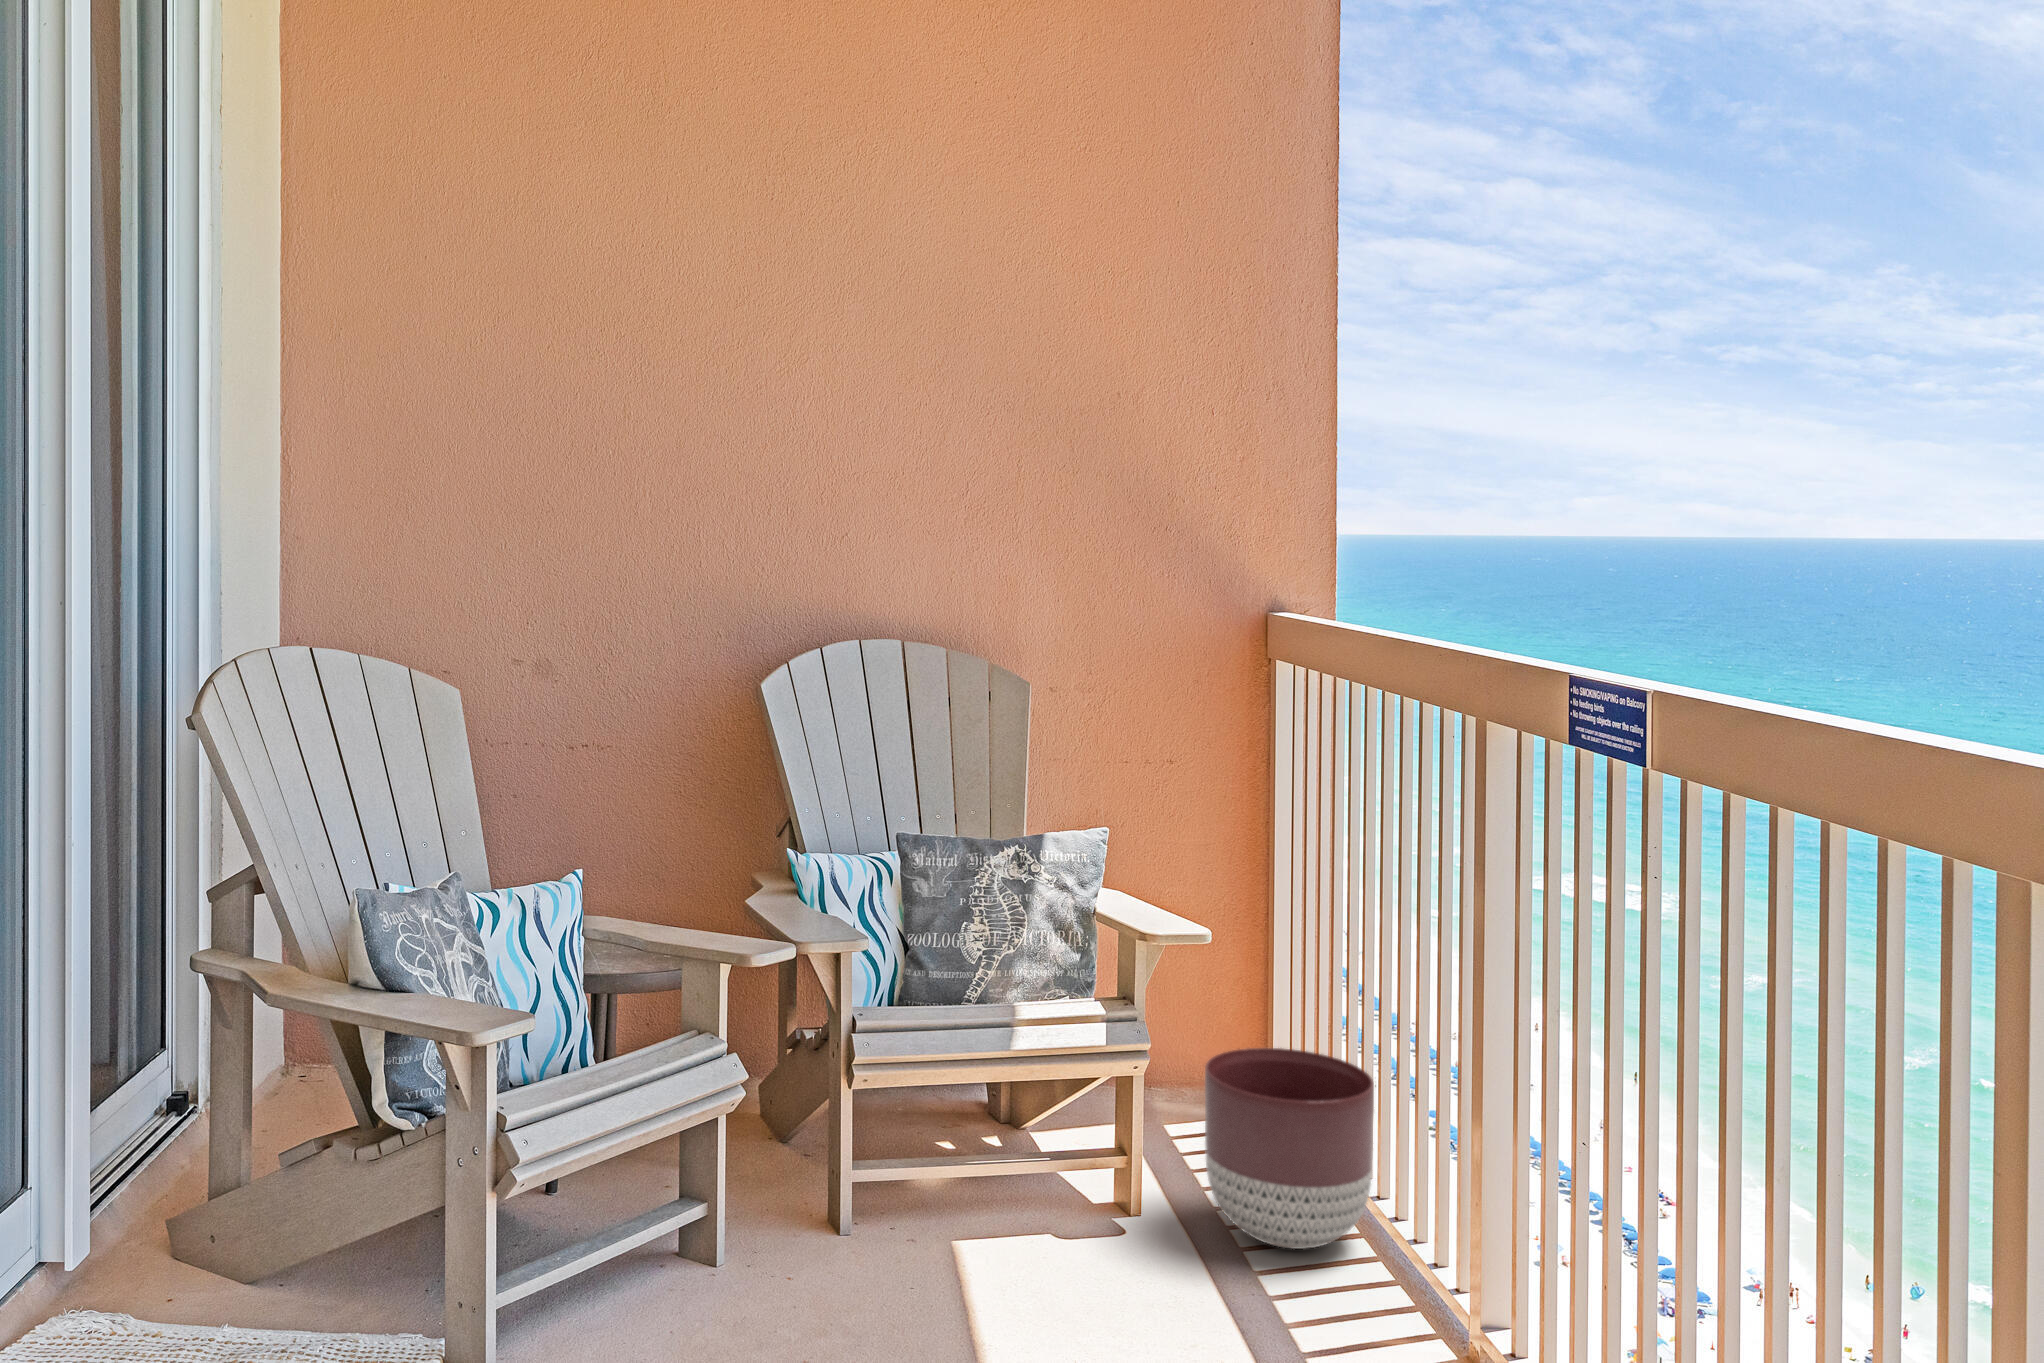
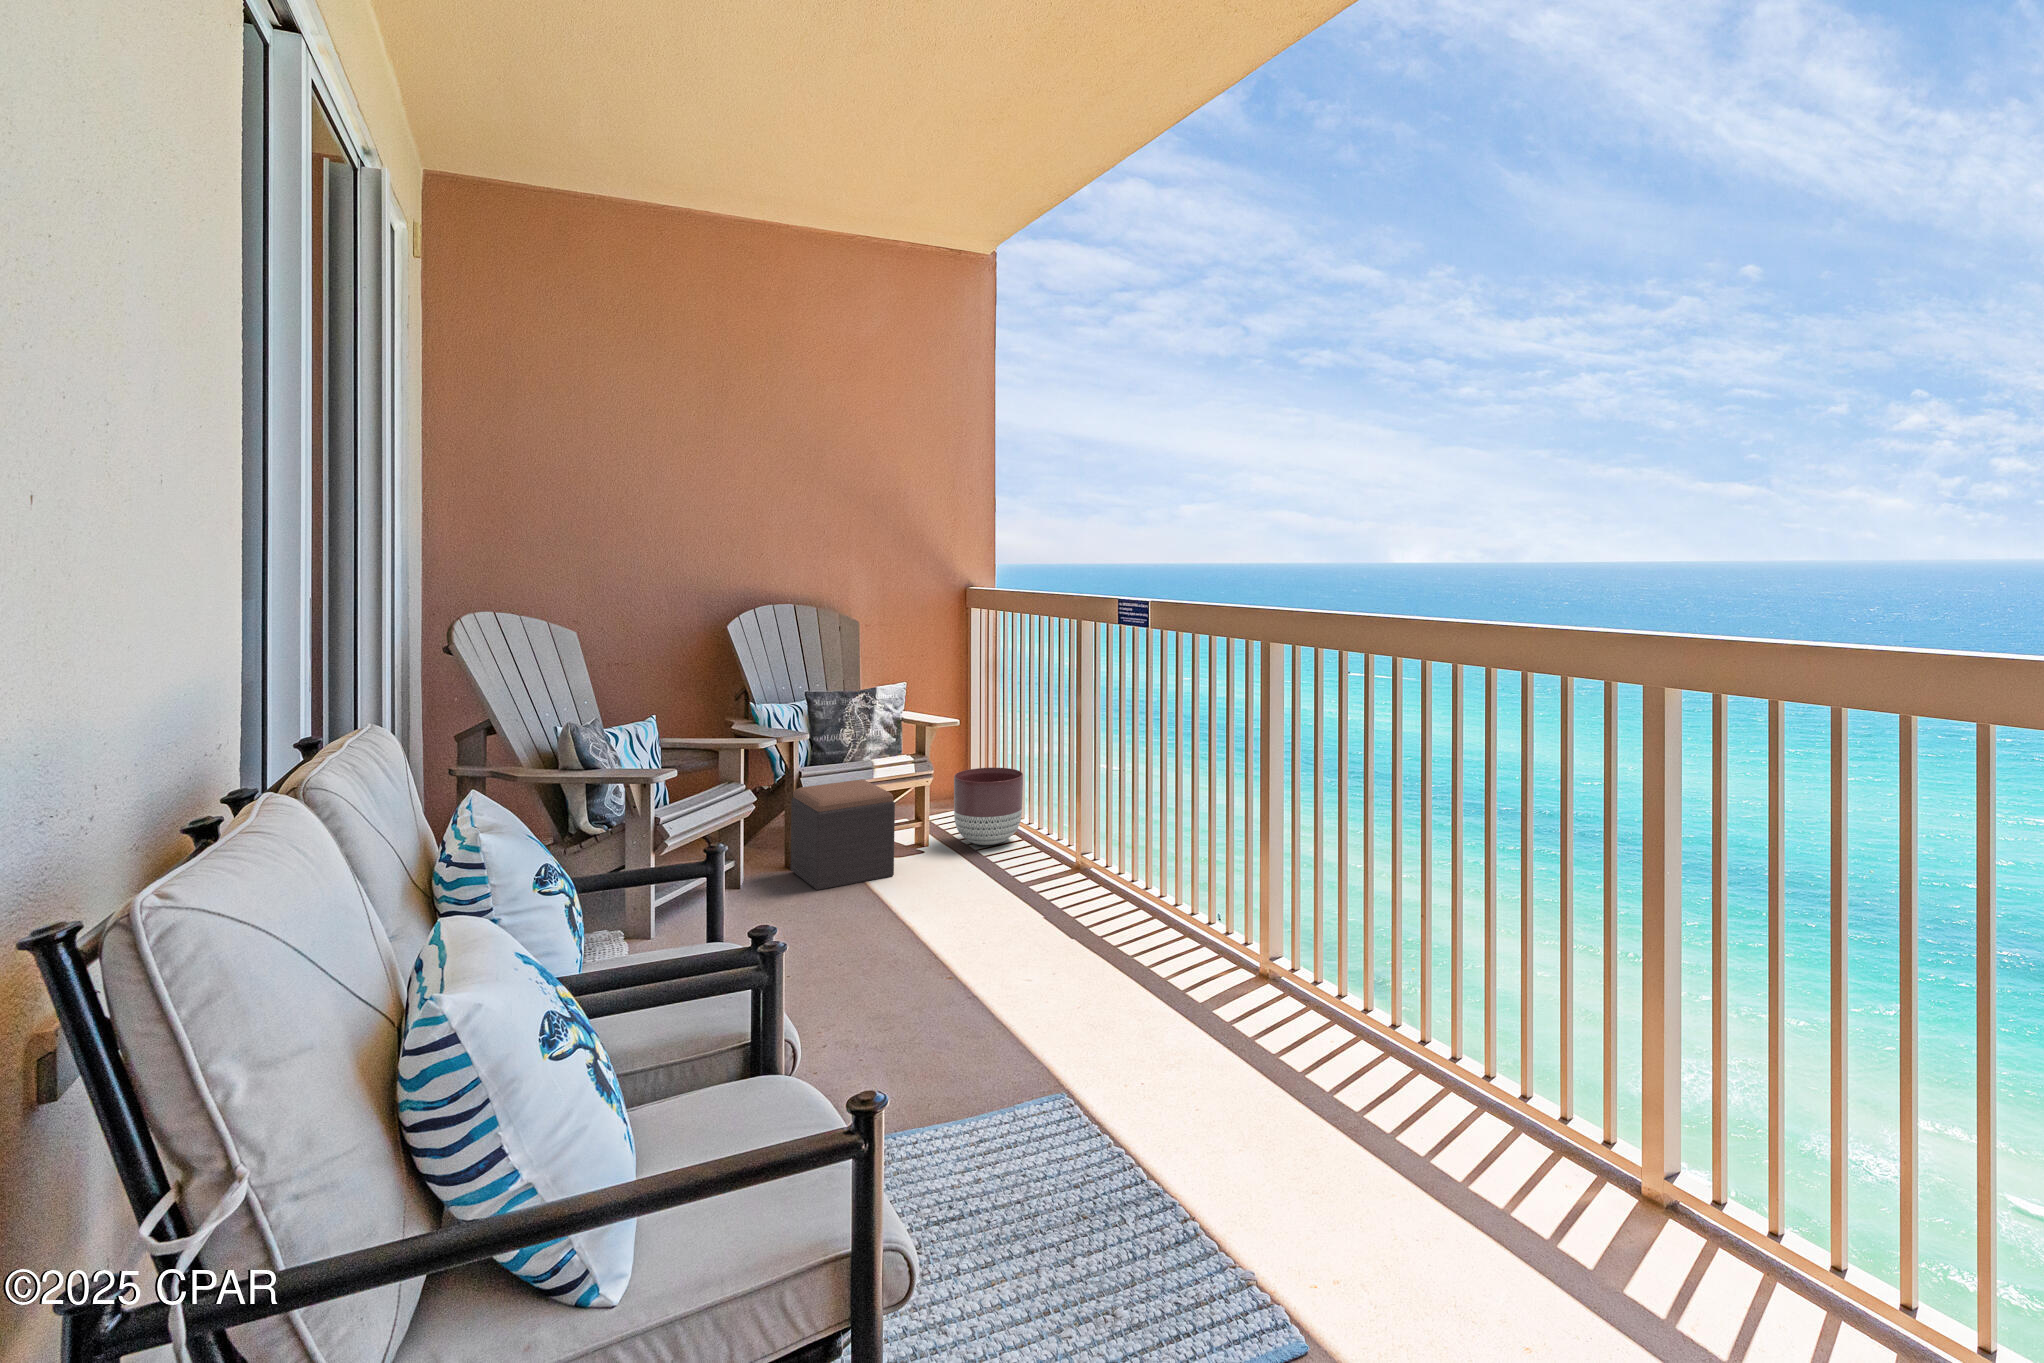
footstool: none [835,1052,1045,1317] -> present [791,779,895,890]

